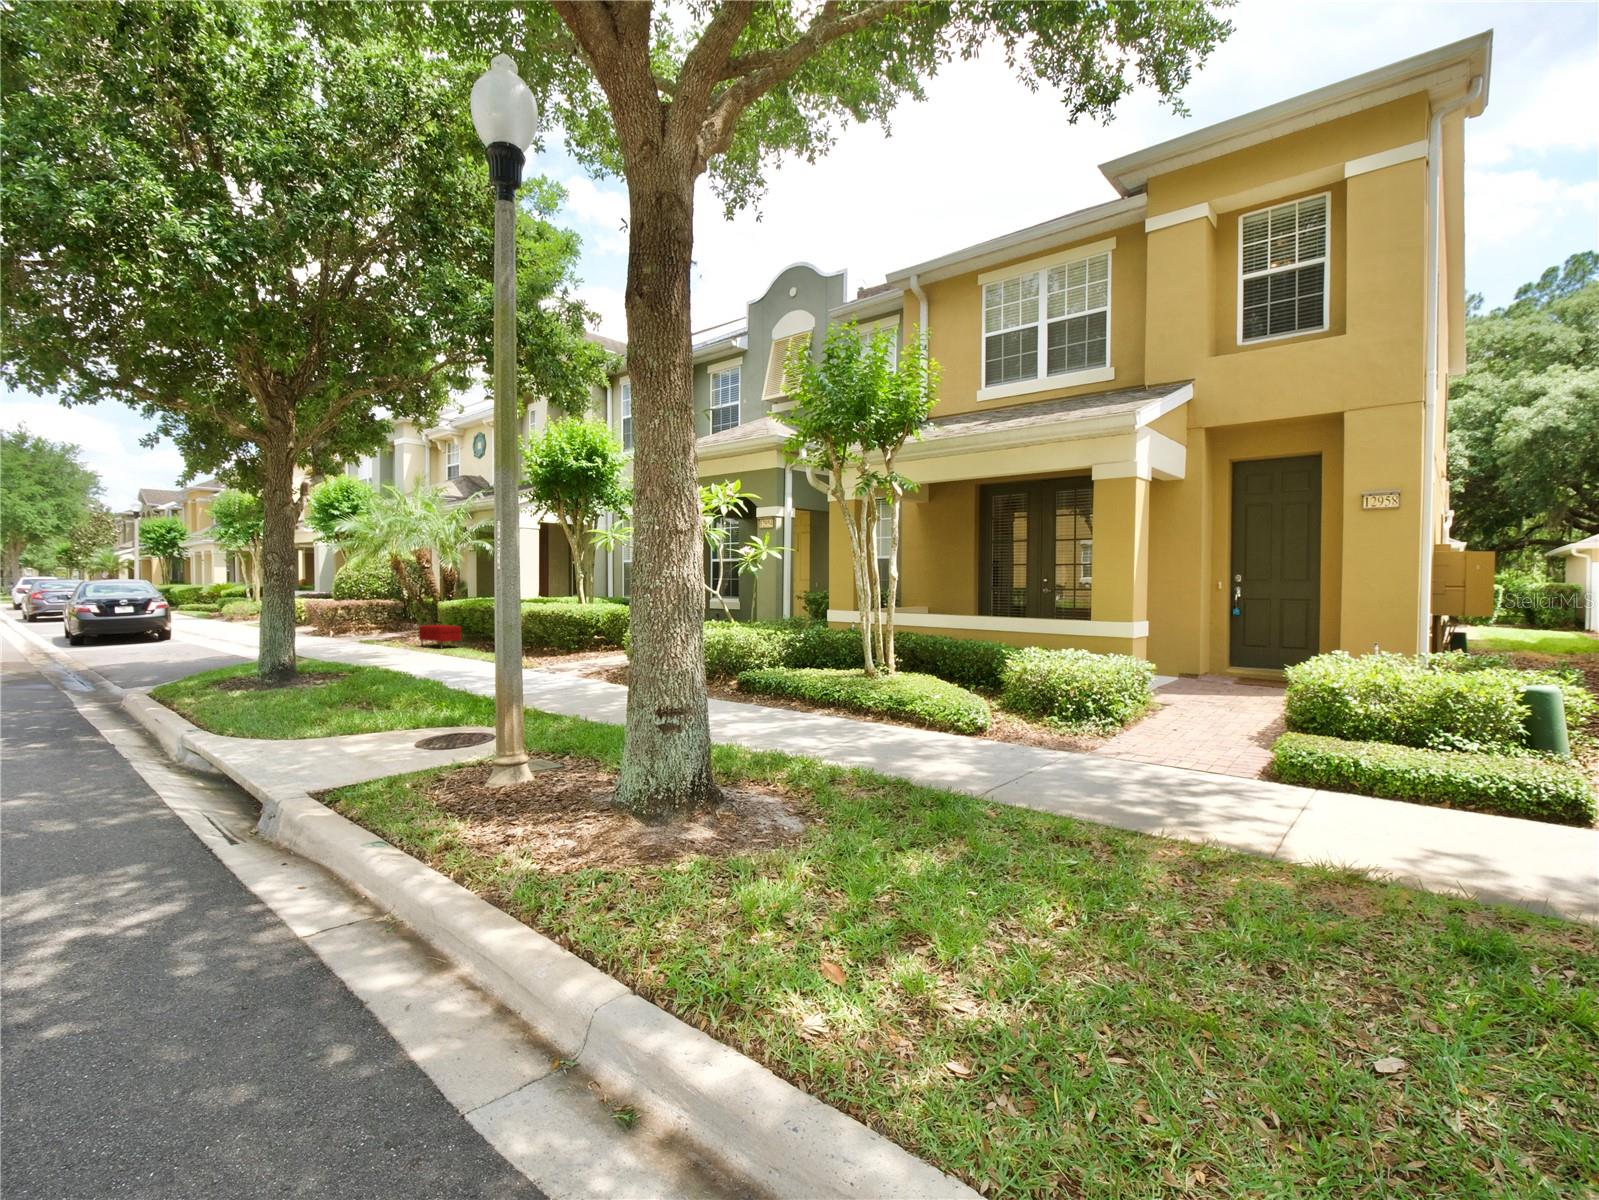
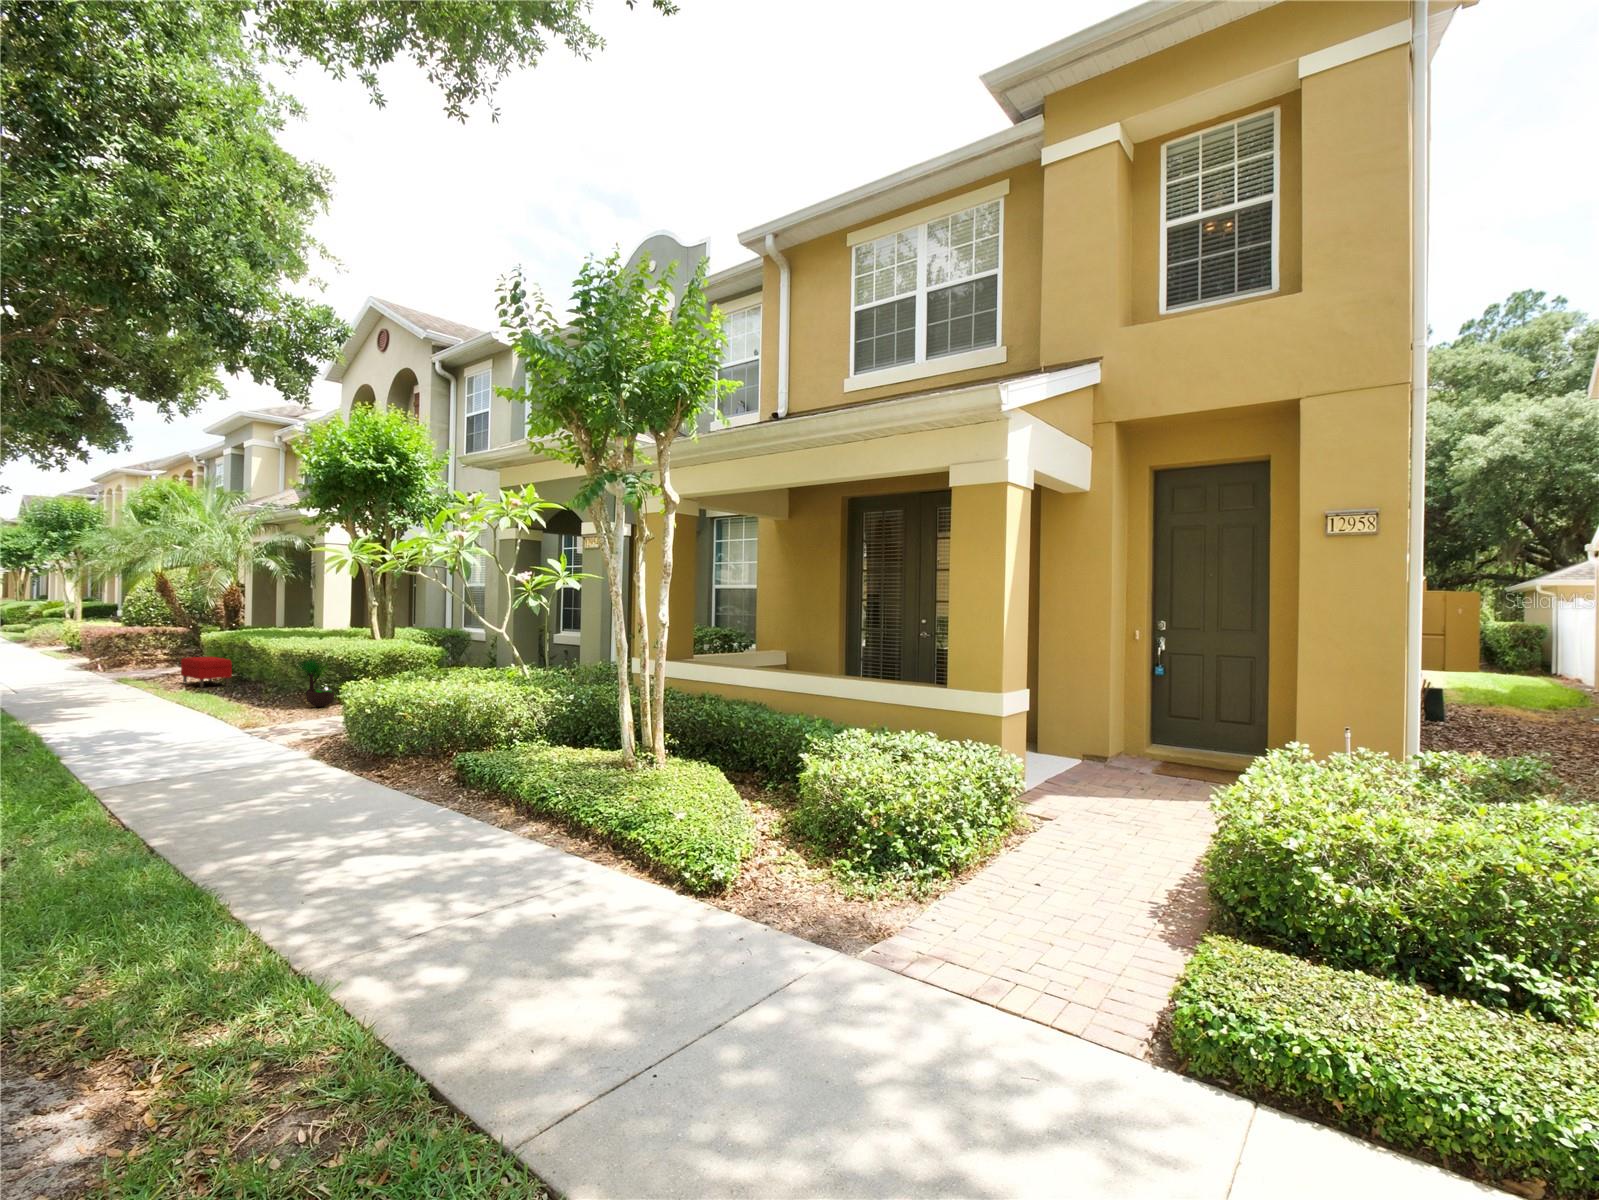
potted tree: none [542,617,570,658] -> present [297,657,334,707]

